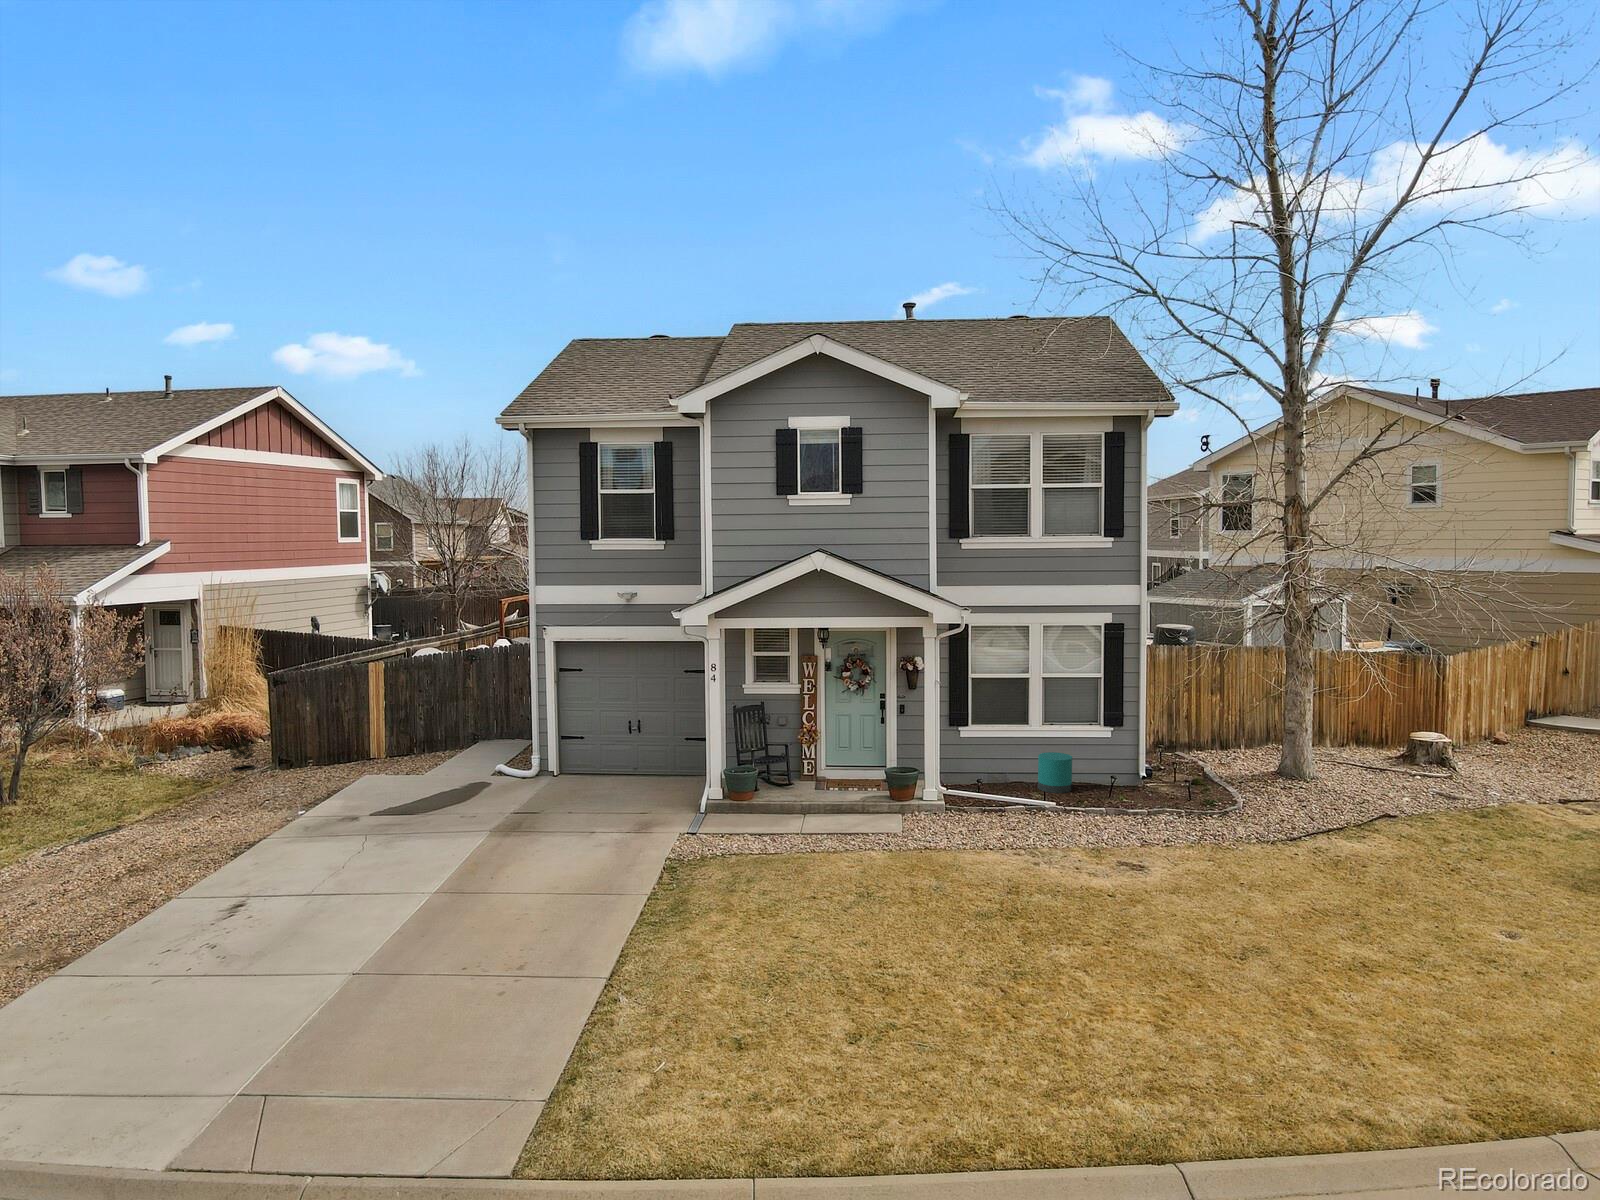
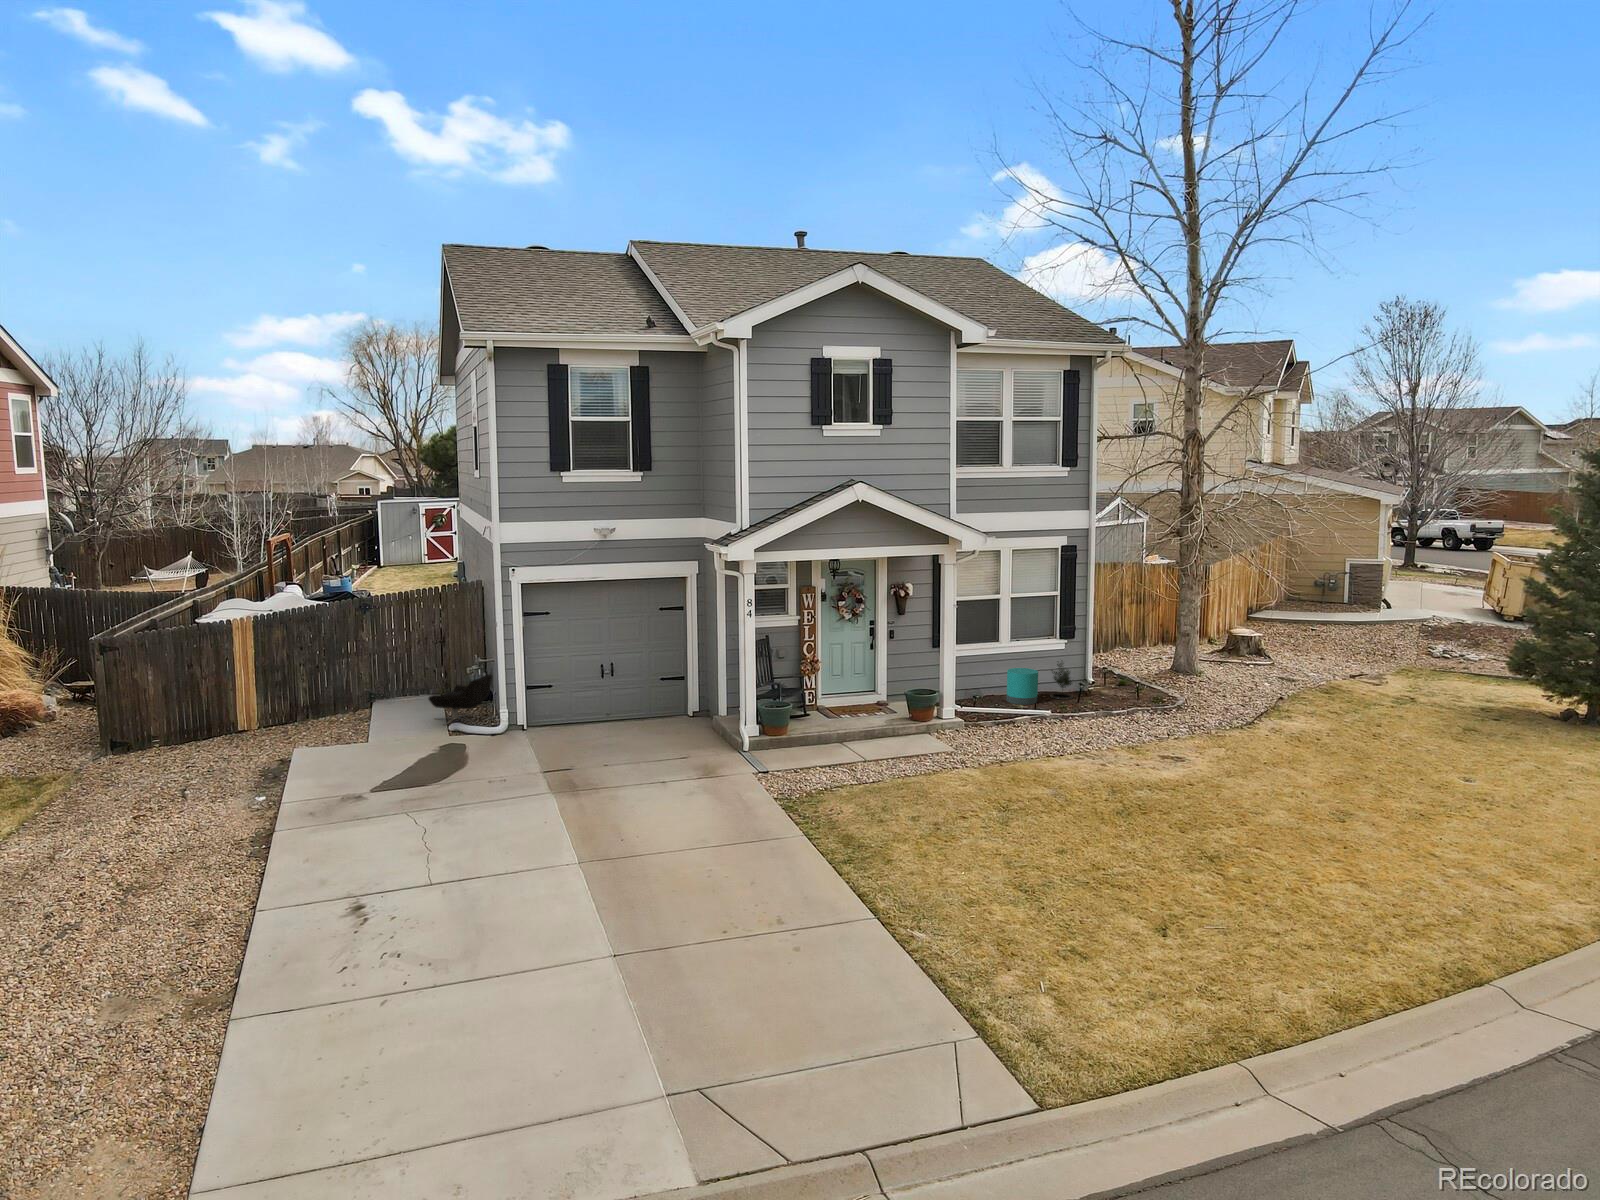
lounge chair: none [487,721,545,764] -> present [429,674,492,725]
potted tree: present [229,735,255,771] -> present [1051,663,1073,700]

